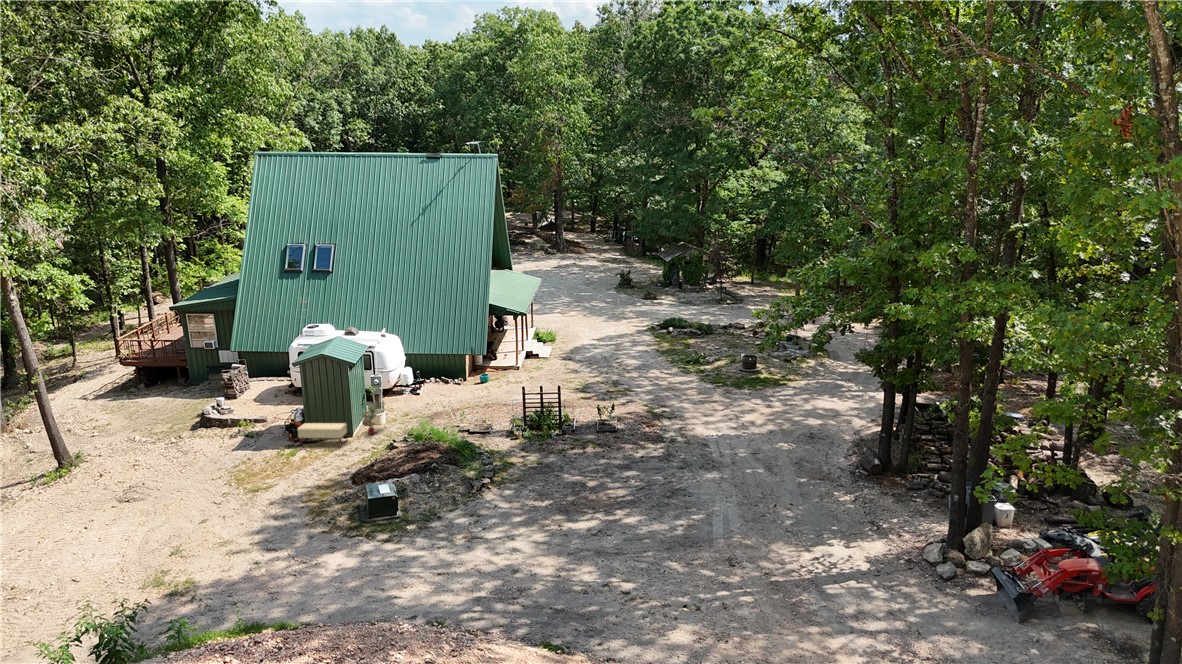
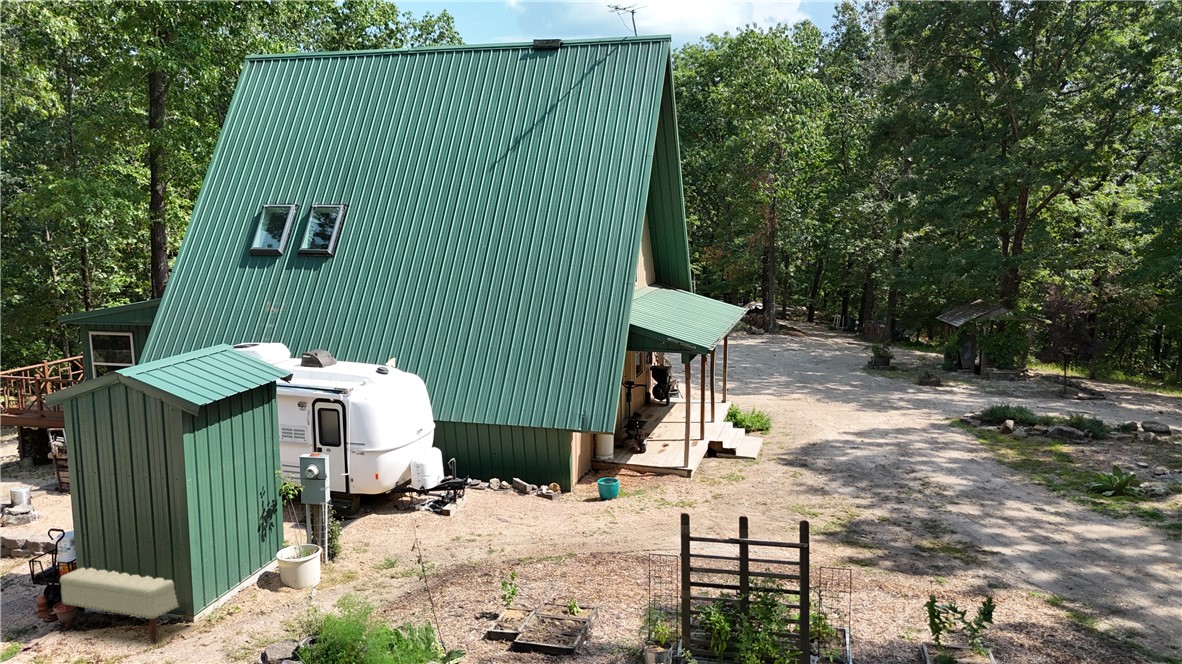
potted tree: present [360,403,378,435] -> none [233,518,297,612]

